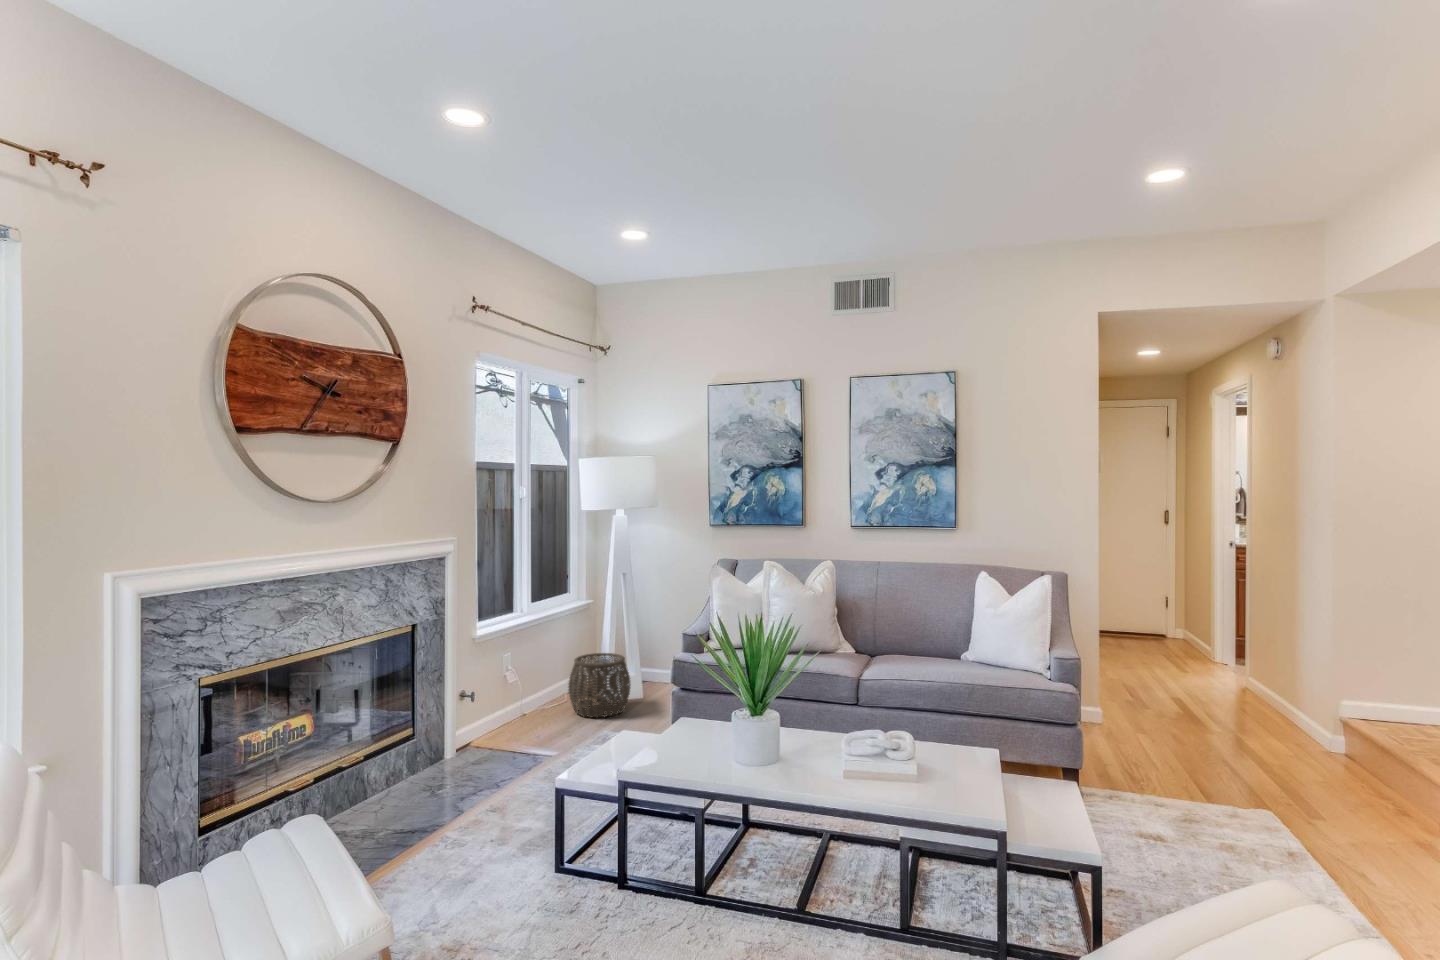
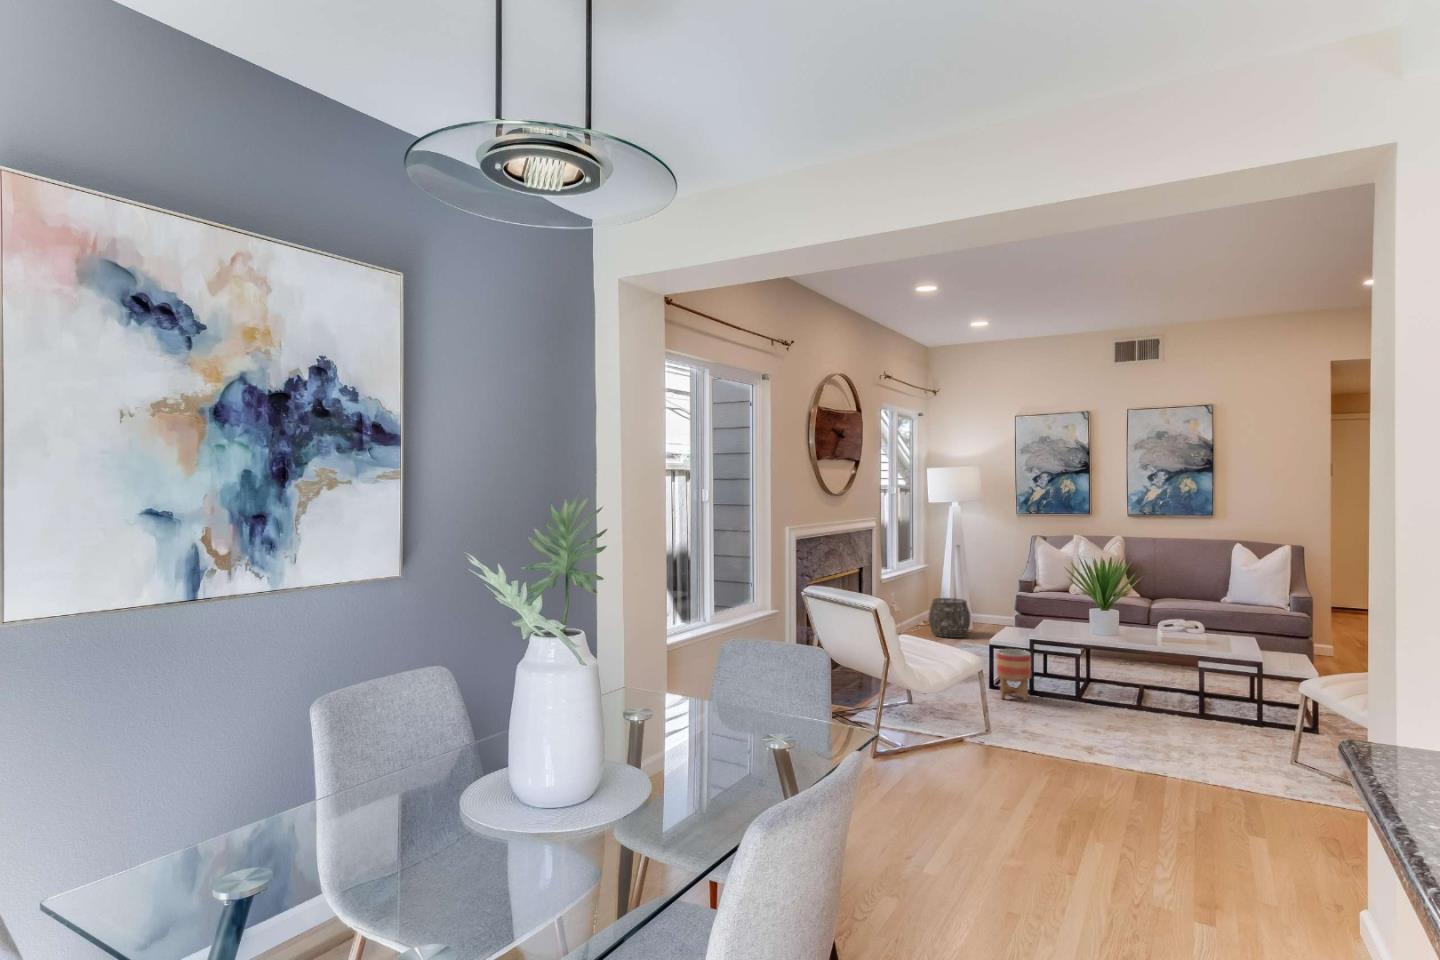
planter: none [544,806,608,923] -> present [997,649,1031,701]

